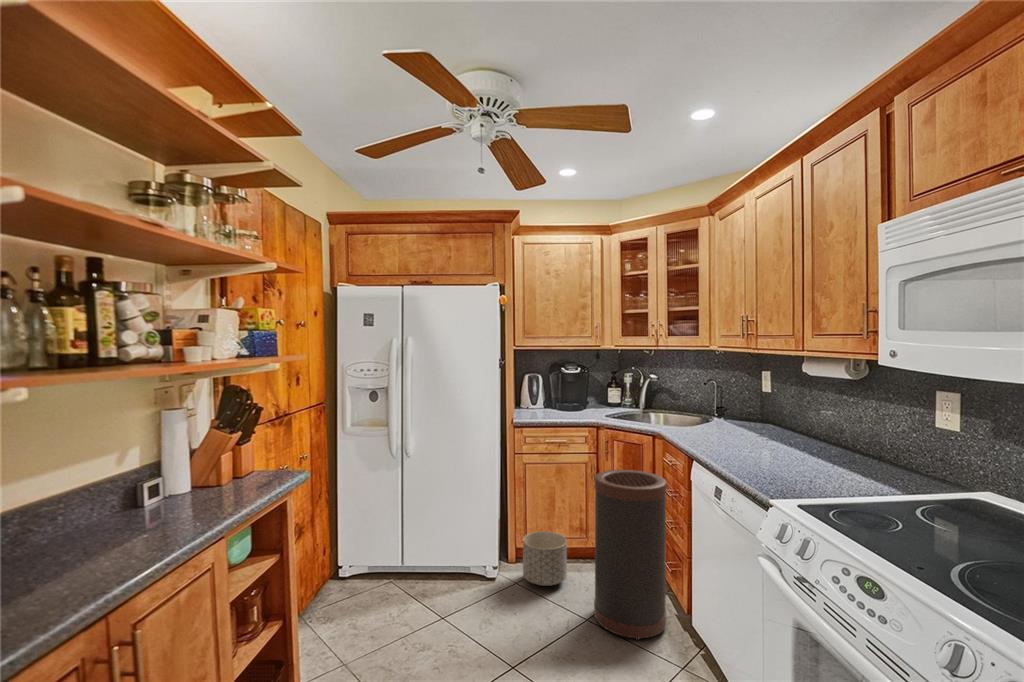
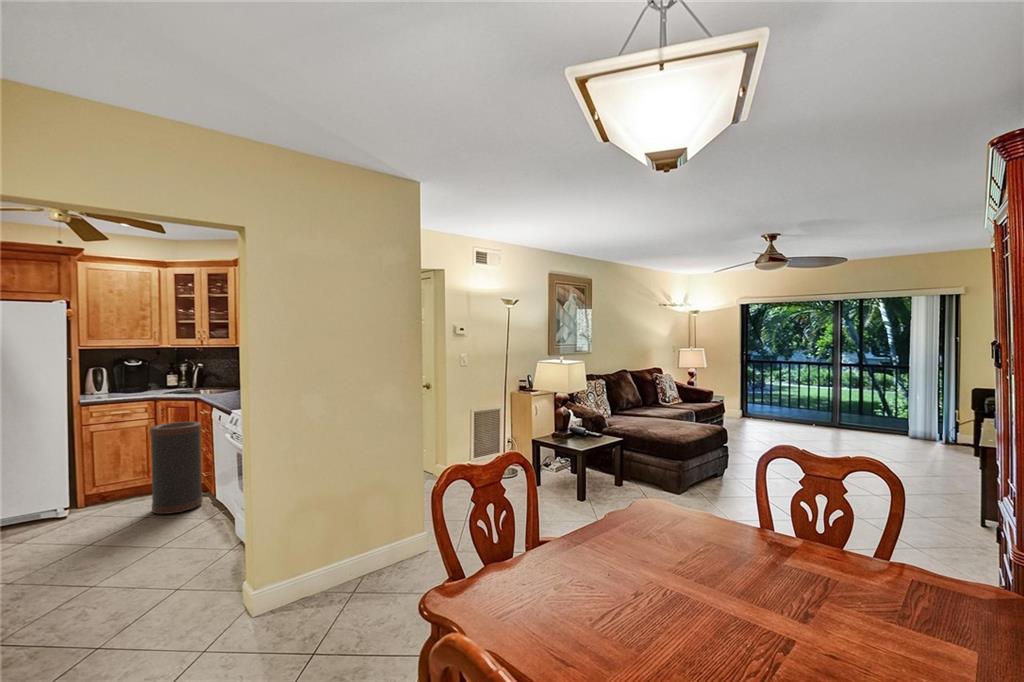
planter: present [523,531,567,586] -> none [91,476,131,511]

